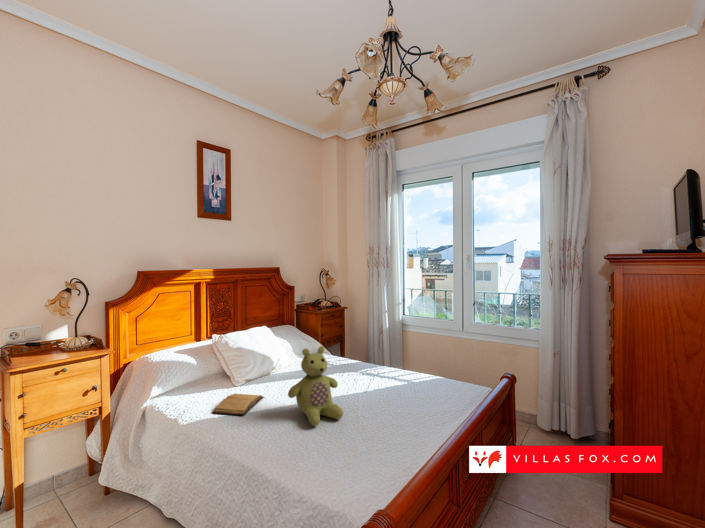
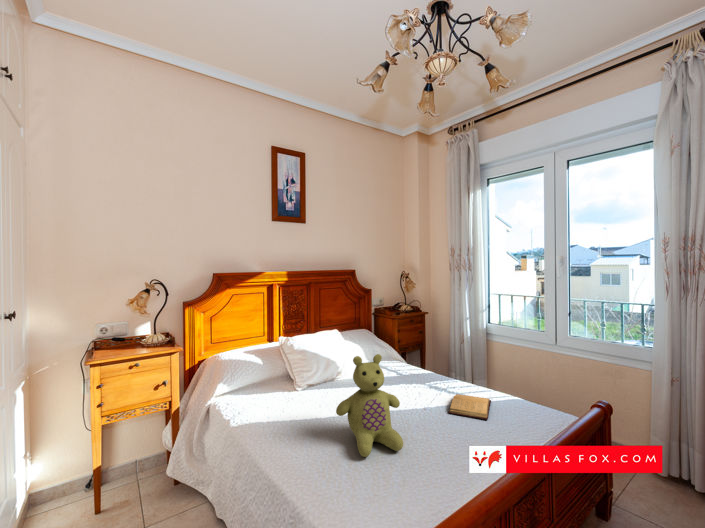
book: present [212,394,264,415] -> present [448,394,491,420]

